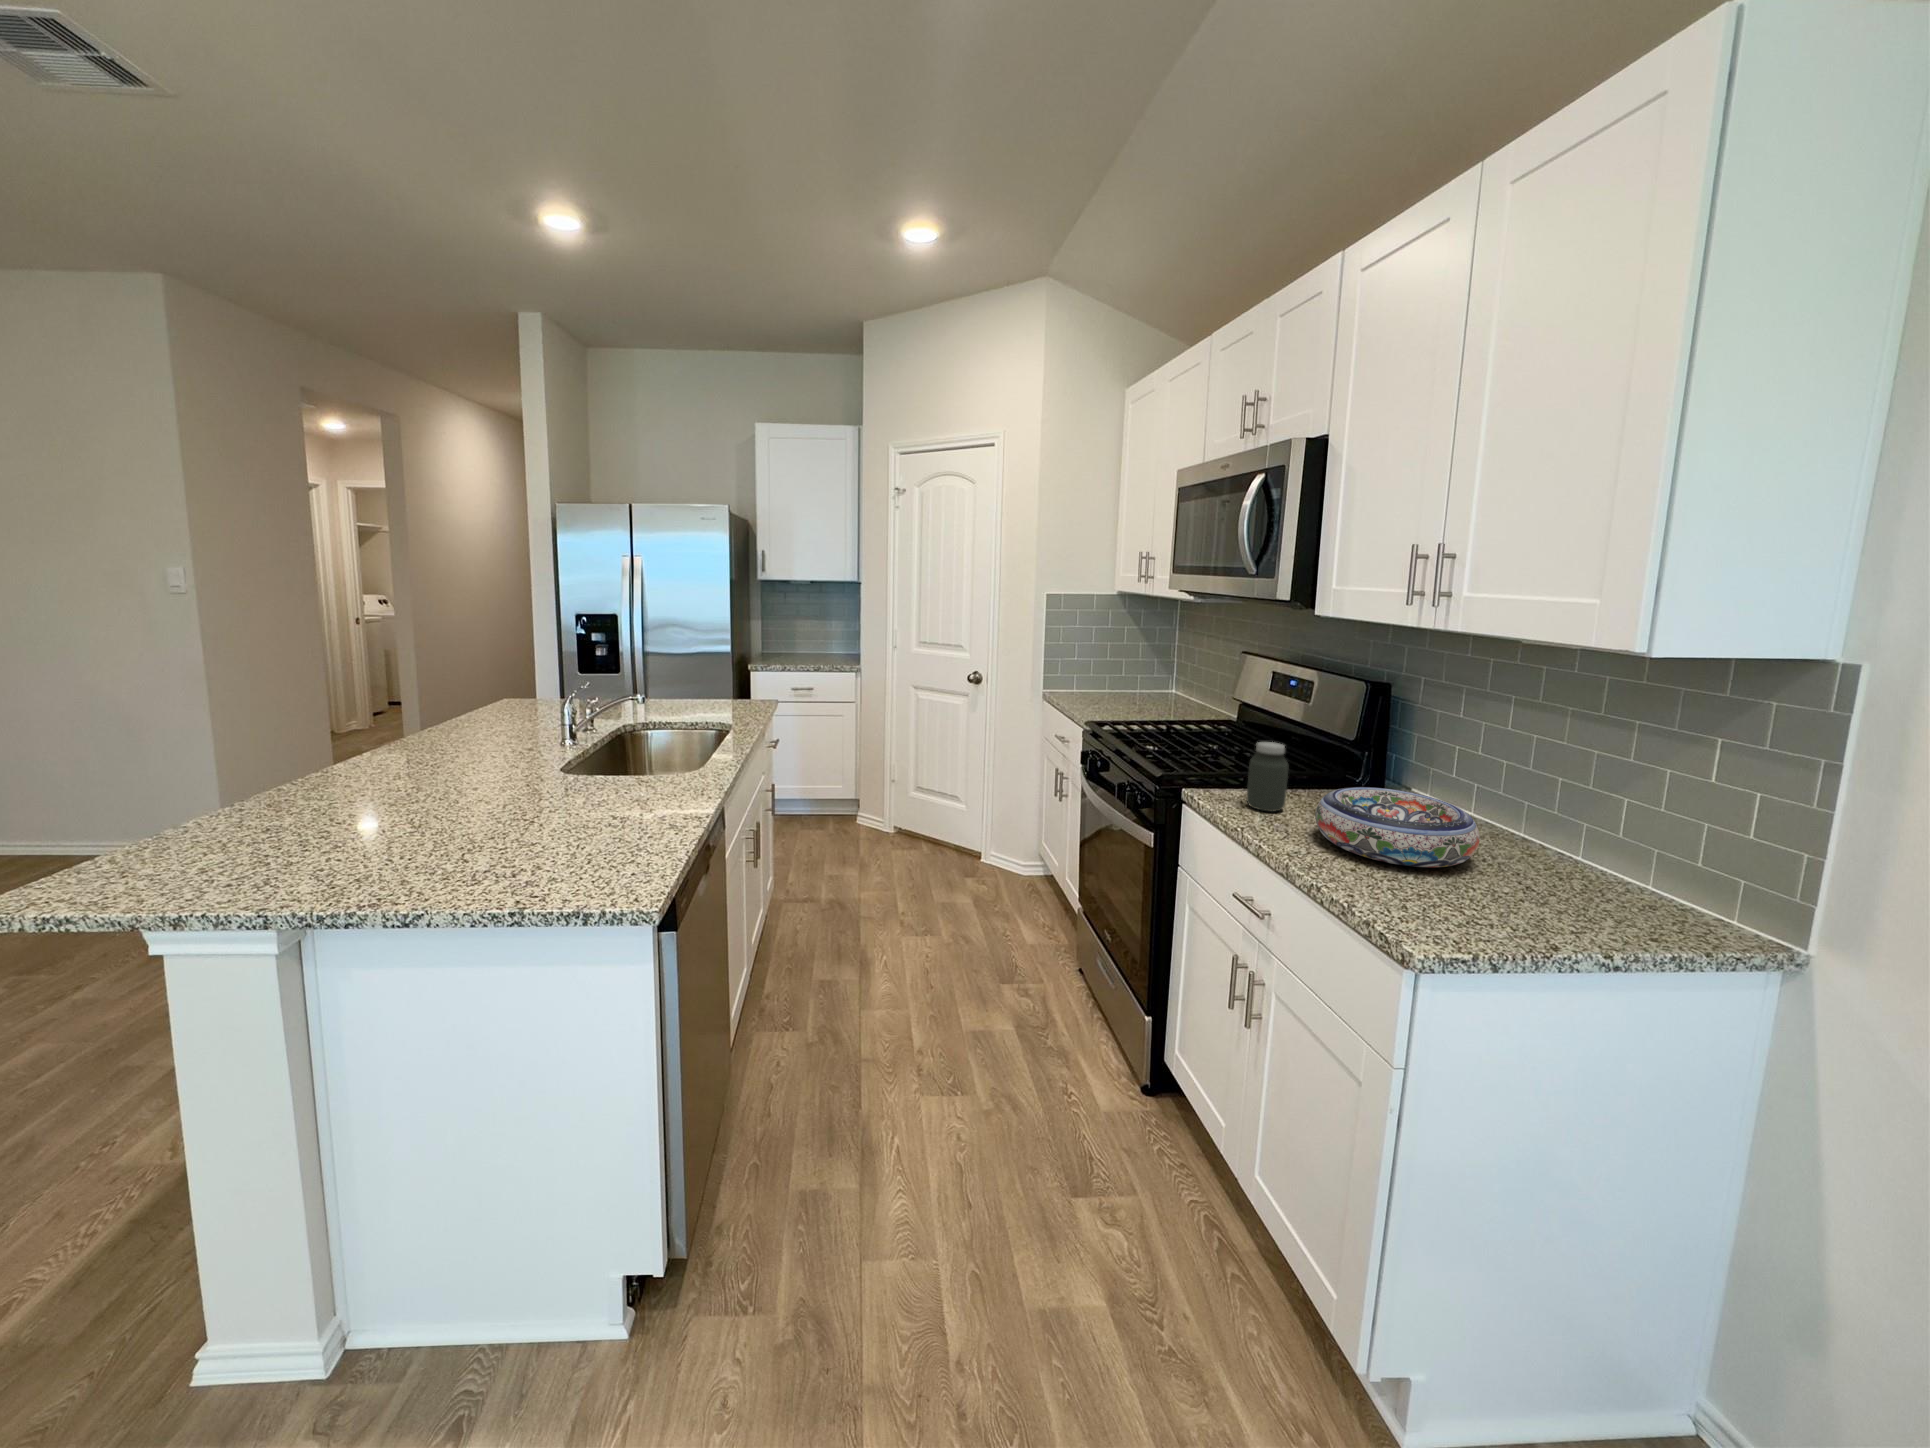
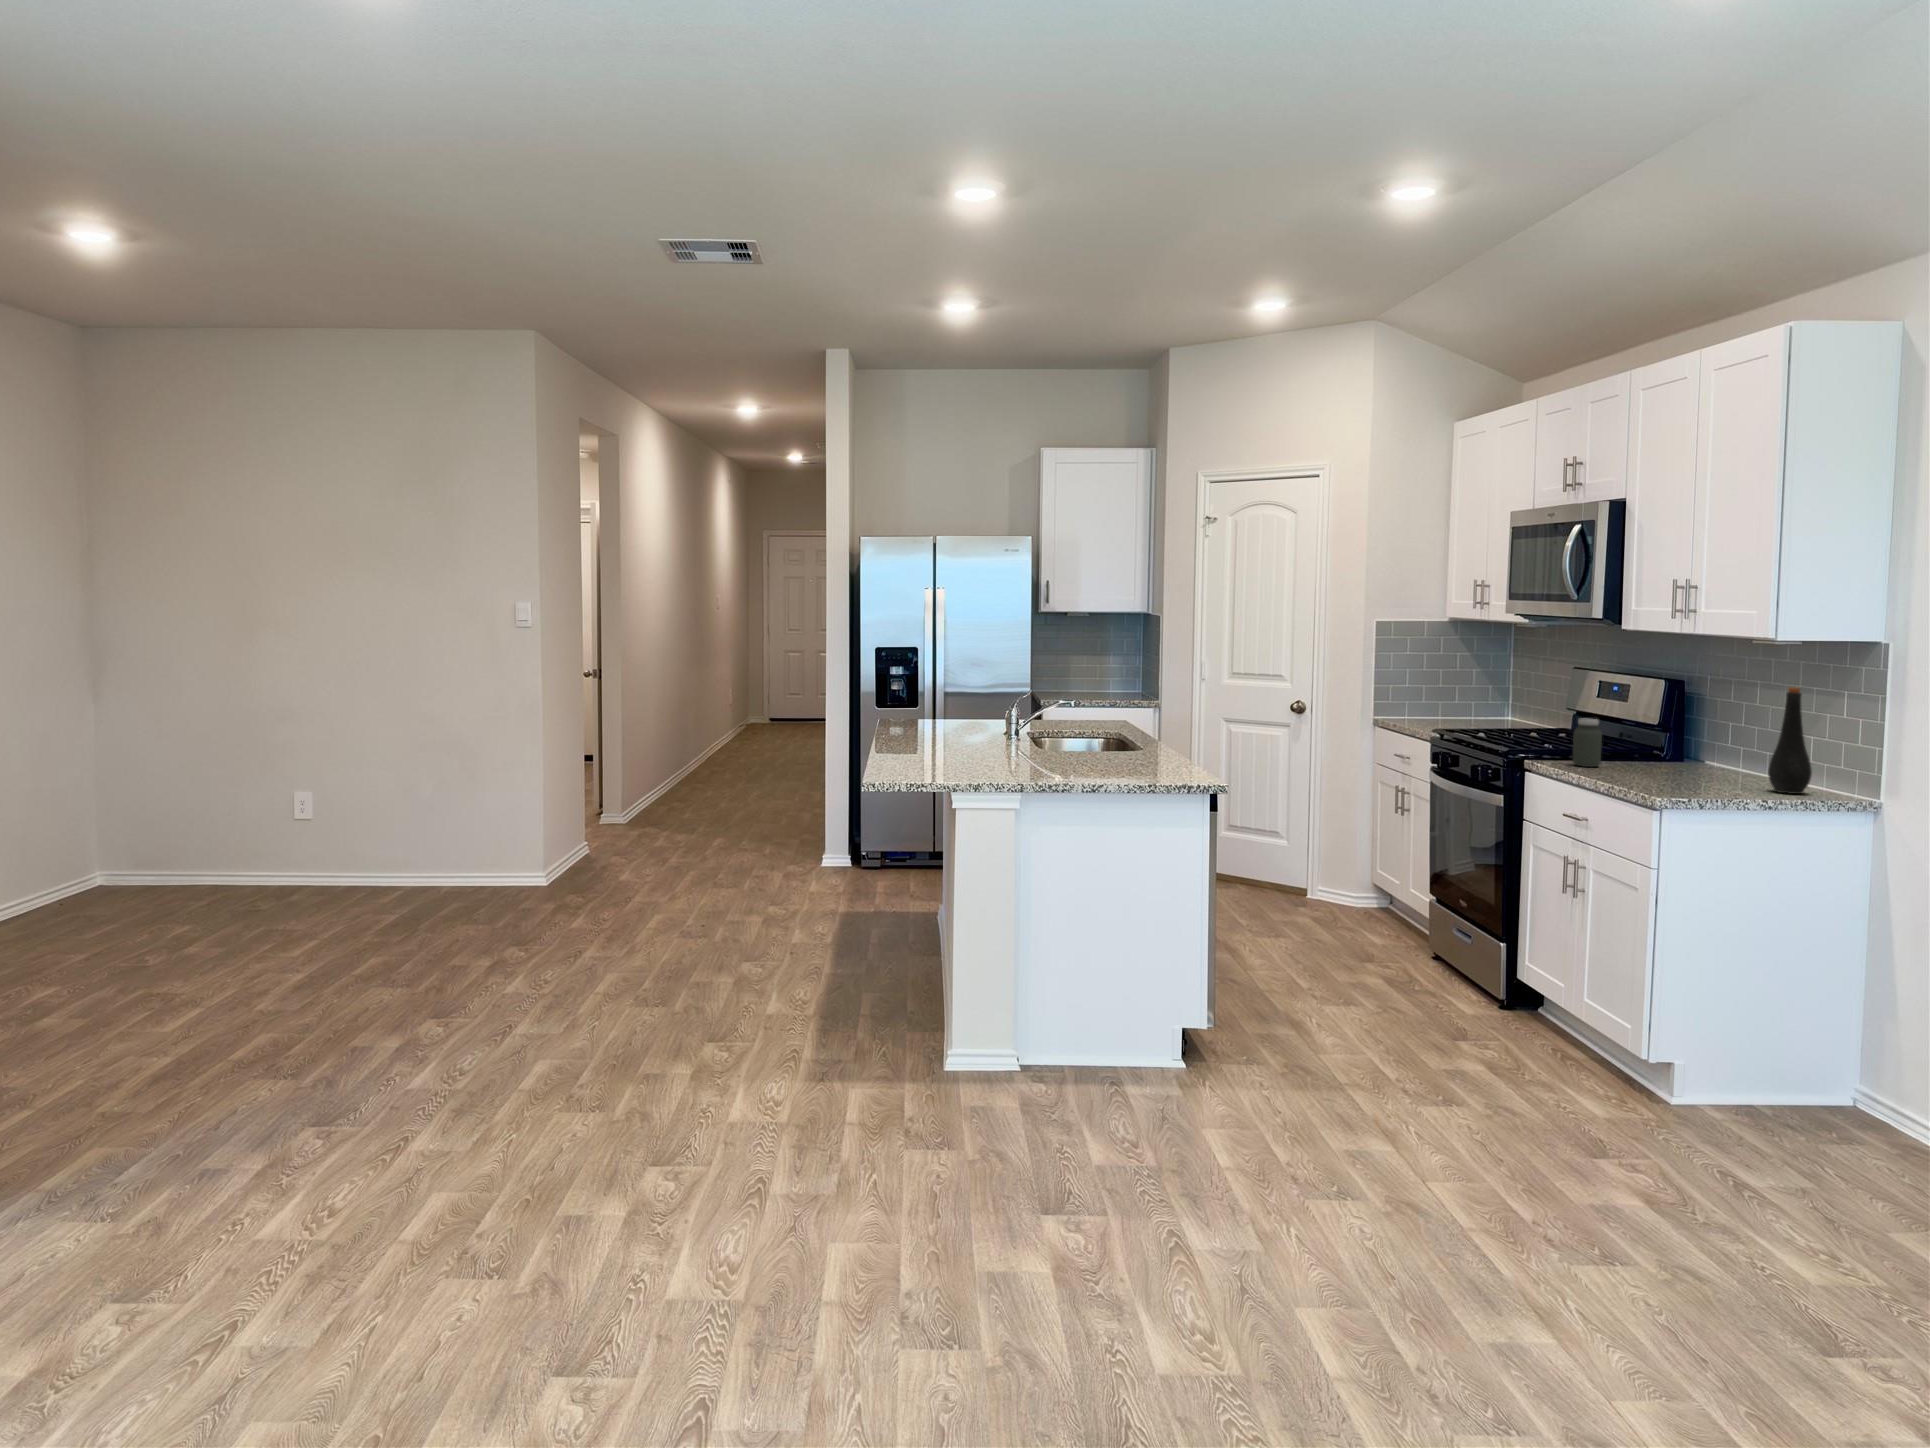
bottle: none [1573,730,1657,913] -> present [1768,687,1812,794]
bowl: present [1315,787,1480,867] -> none [1617,743,1722,781]

